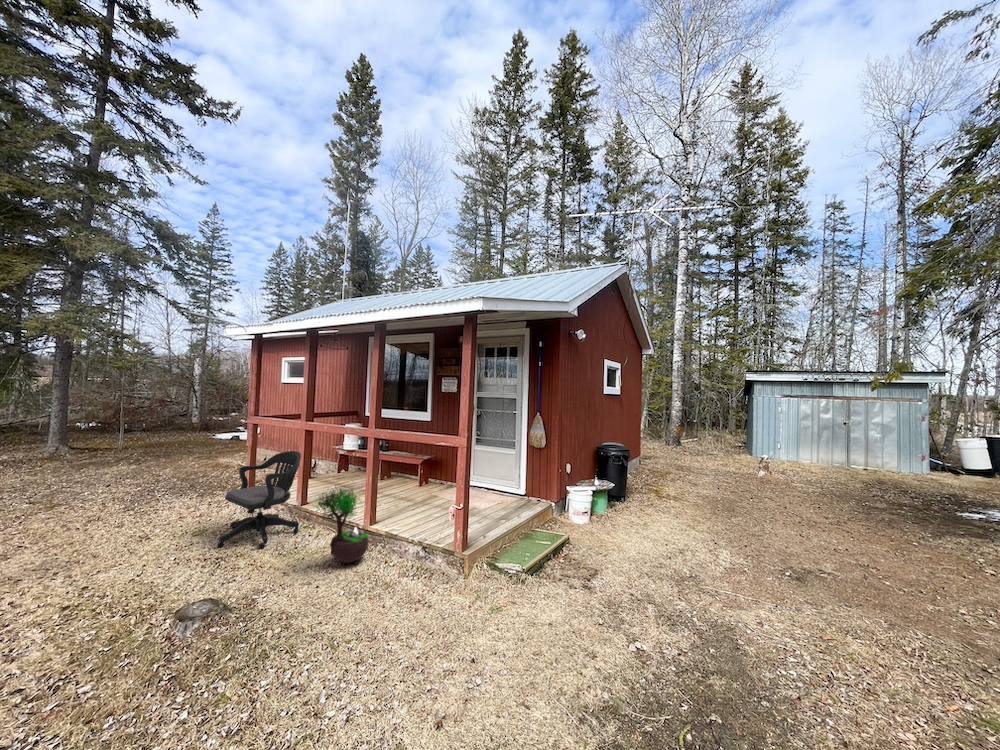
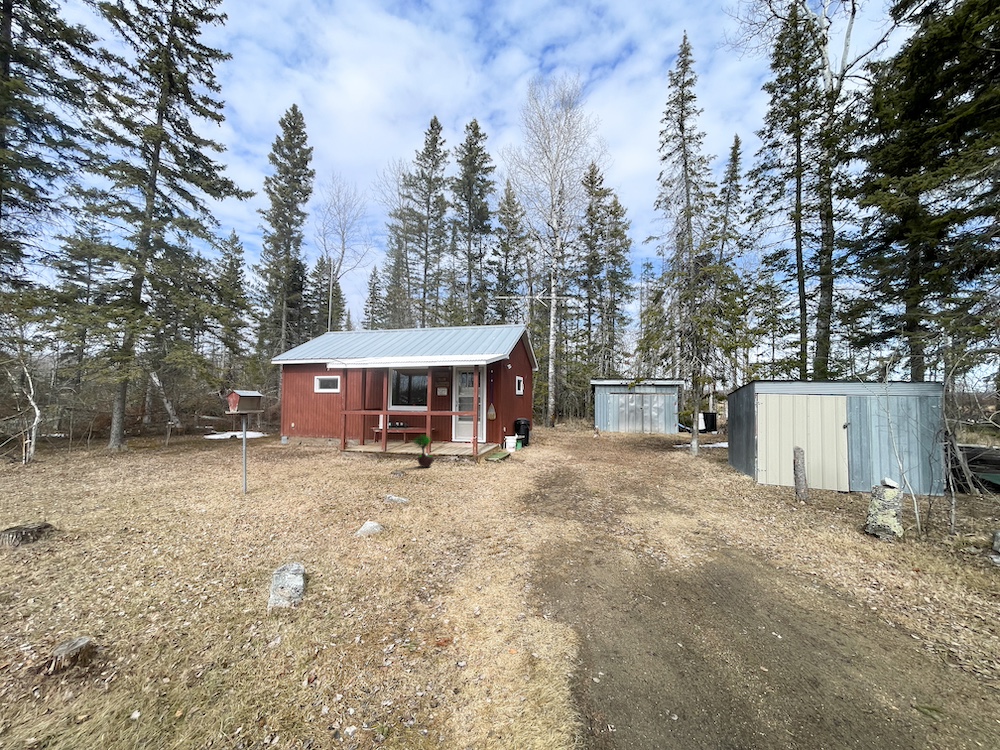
chair: present [218,451,301,549] -> none [351,425,386,469]

